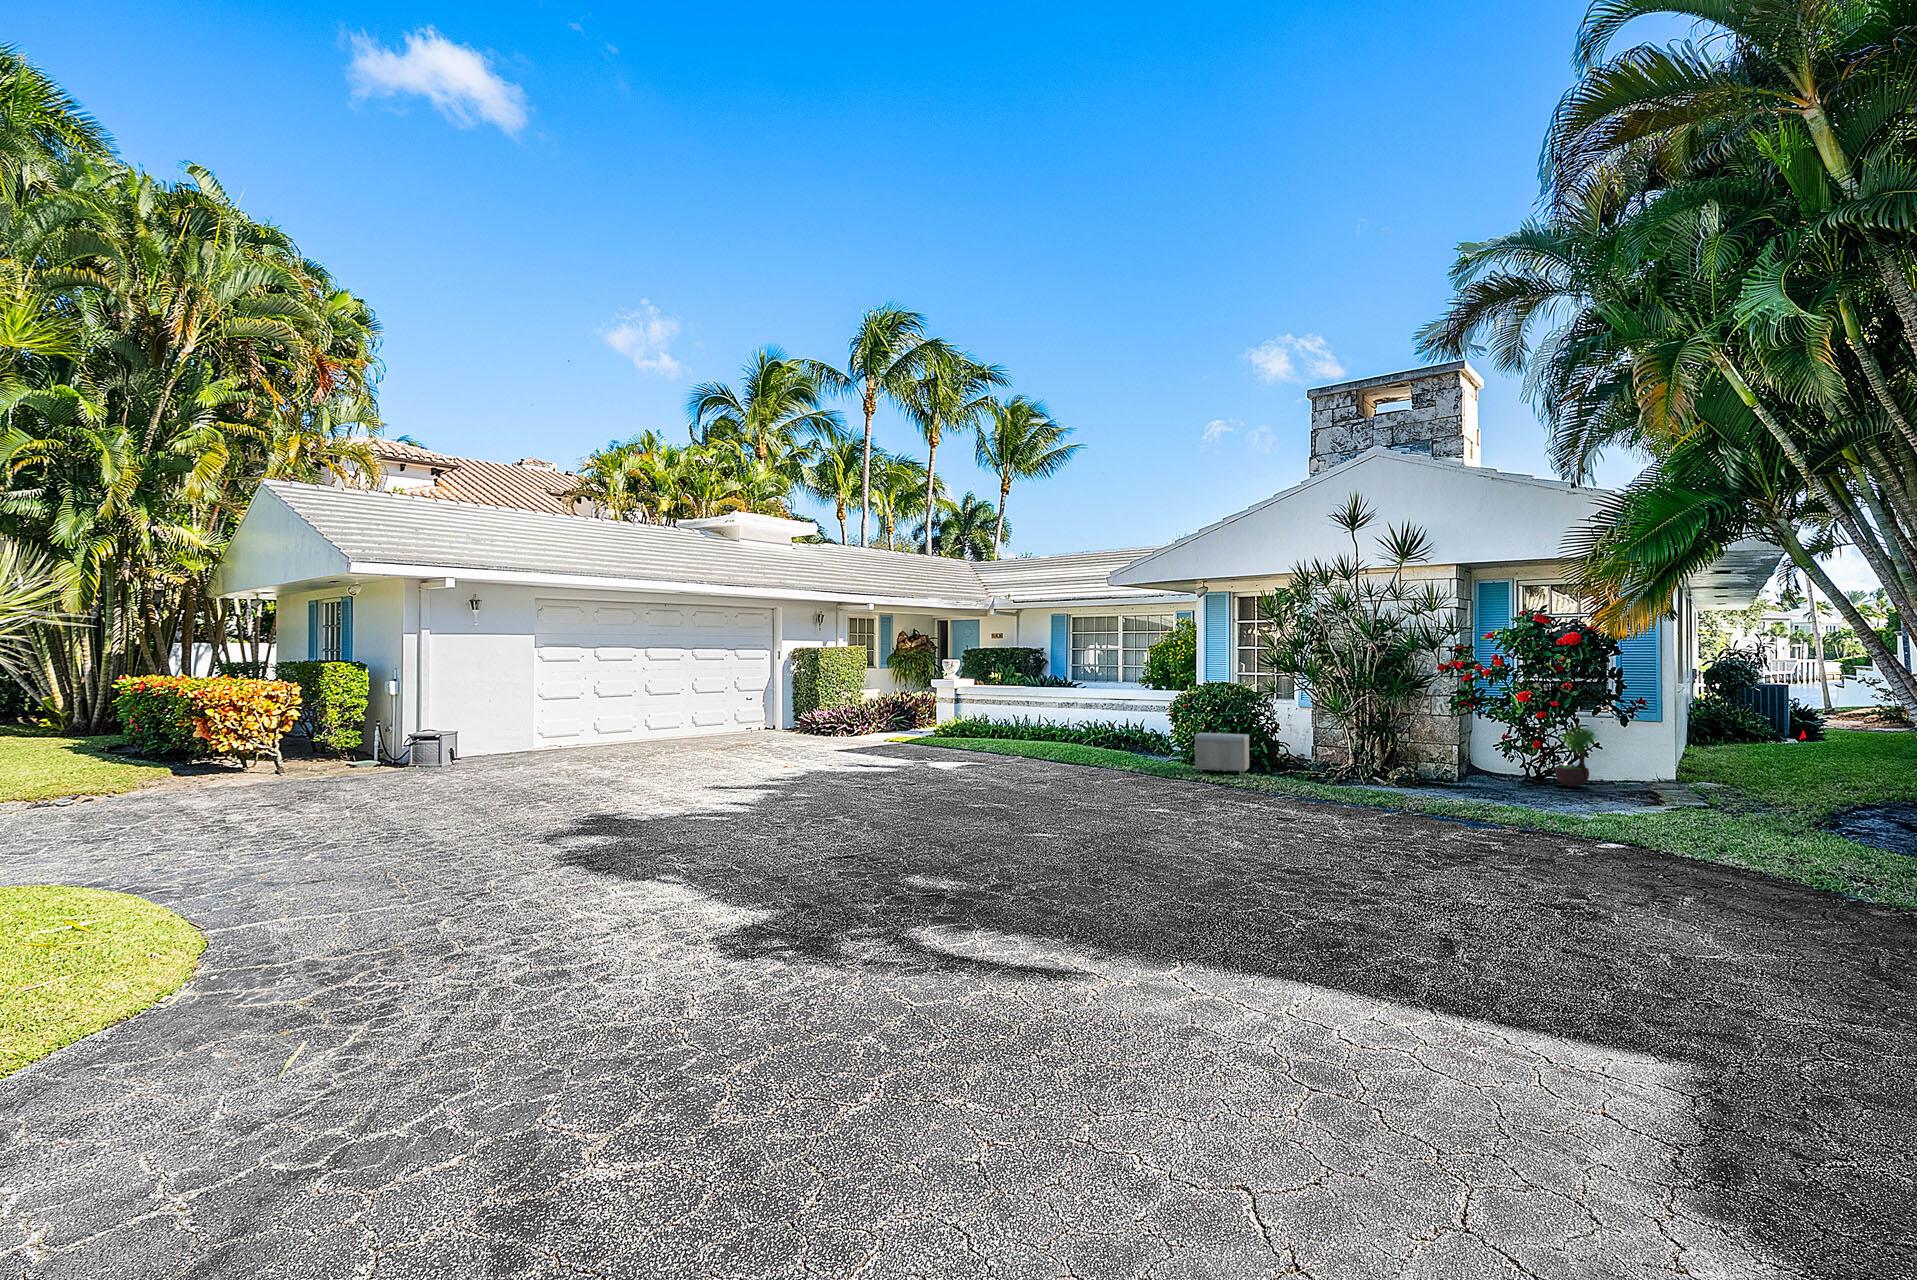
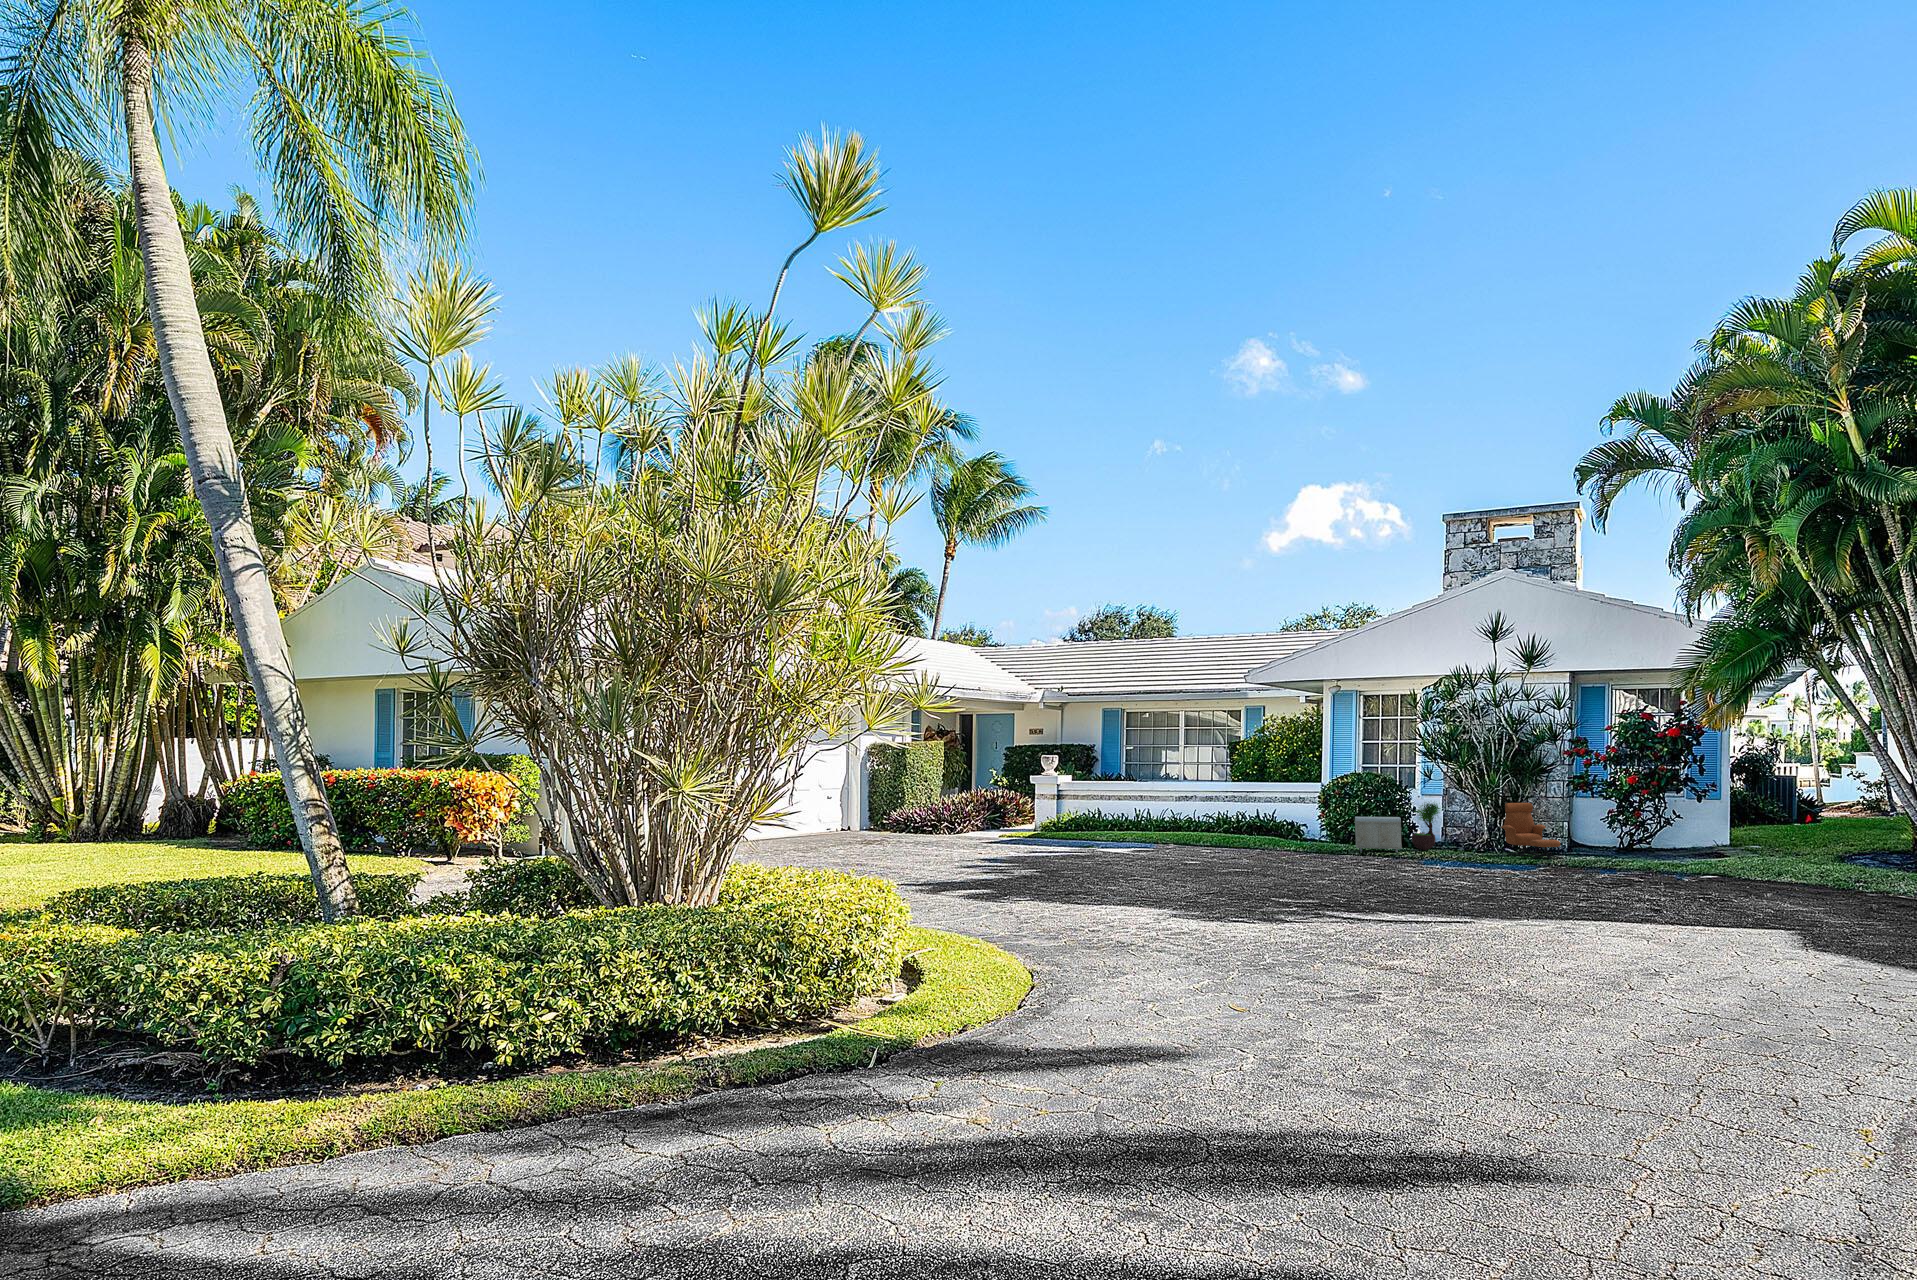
lounge chair: none [1361,722,1428,793] -> present [1501,803,1562,859]
potted tree: present [1555,726,1598,787] -> present [1412,803,1440,850]

